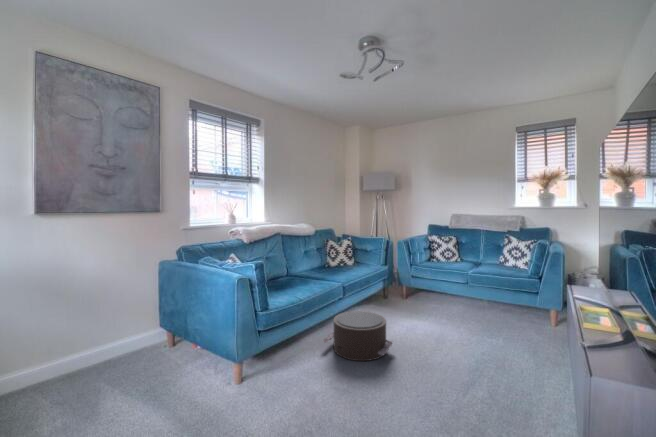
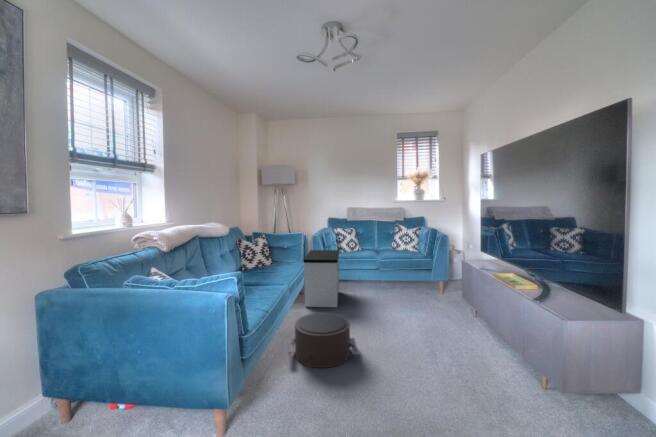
side table: none [378,256,426,316] -> present [304,250,339,307]

